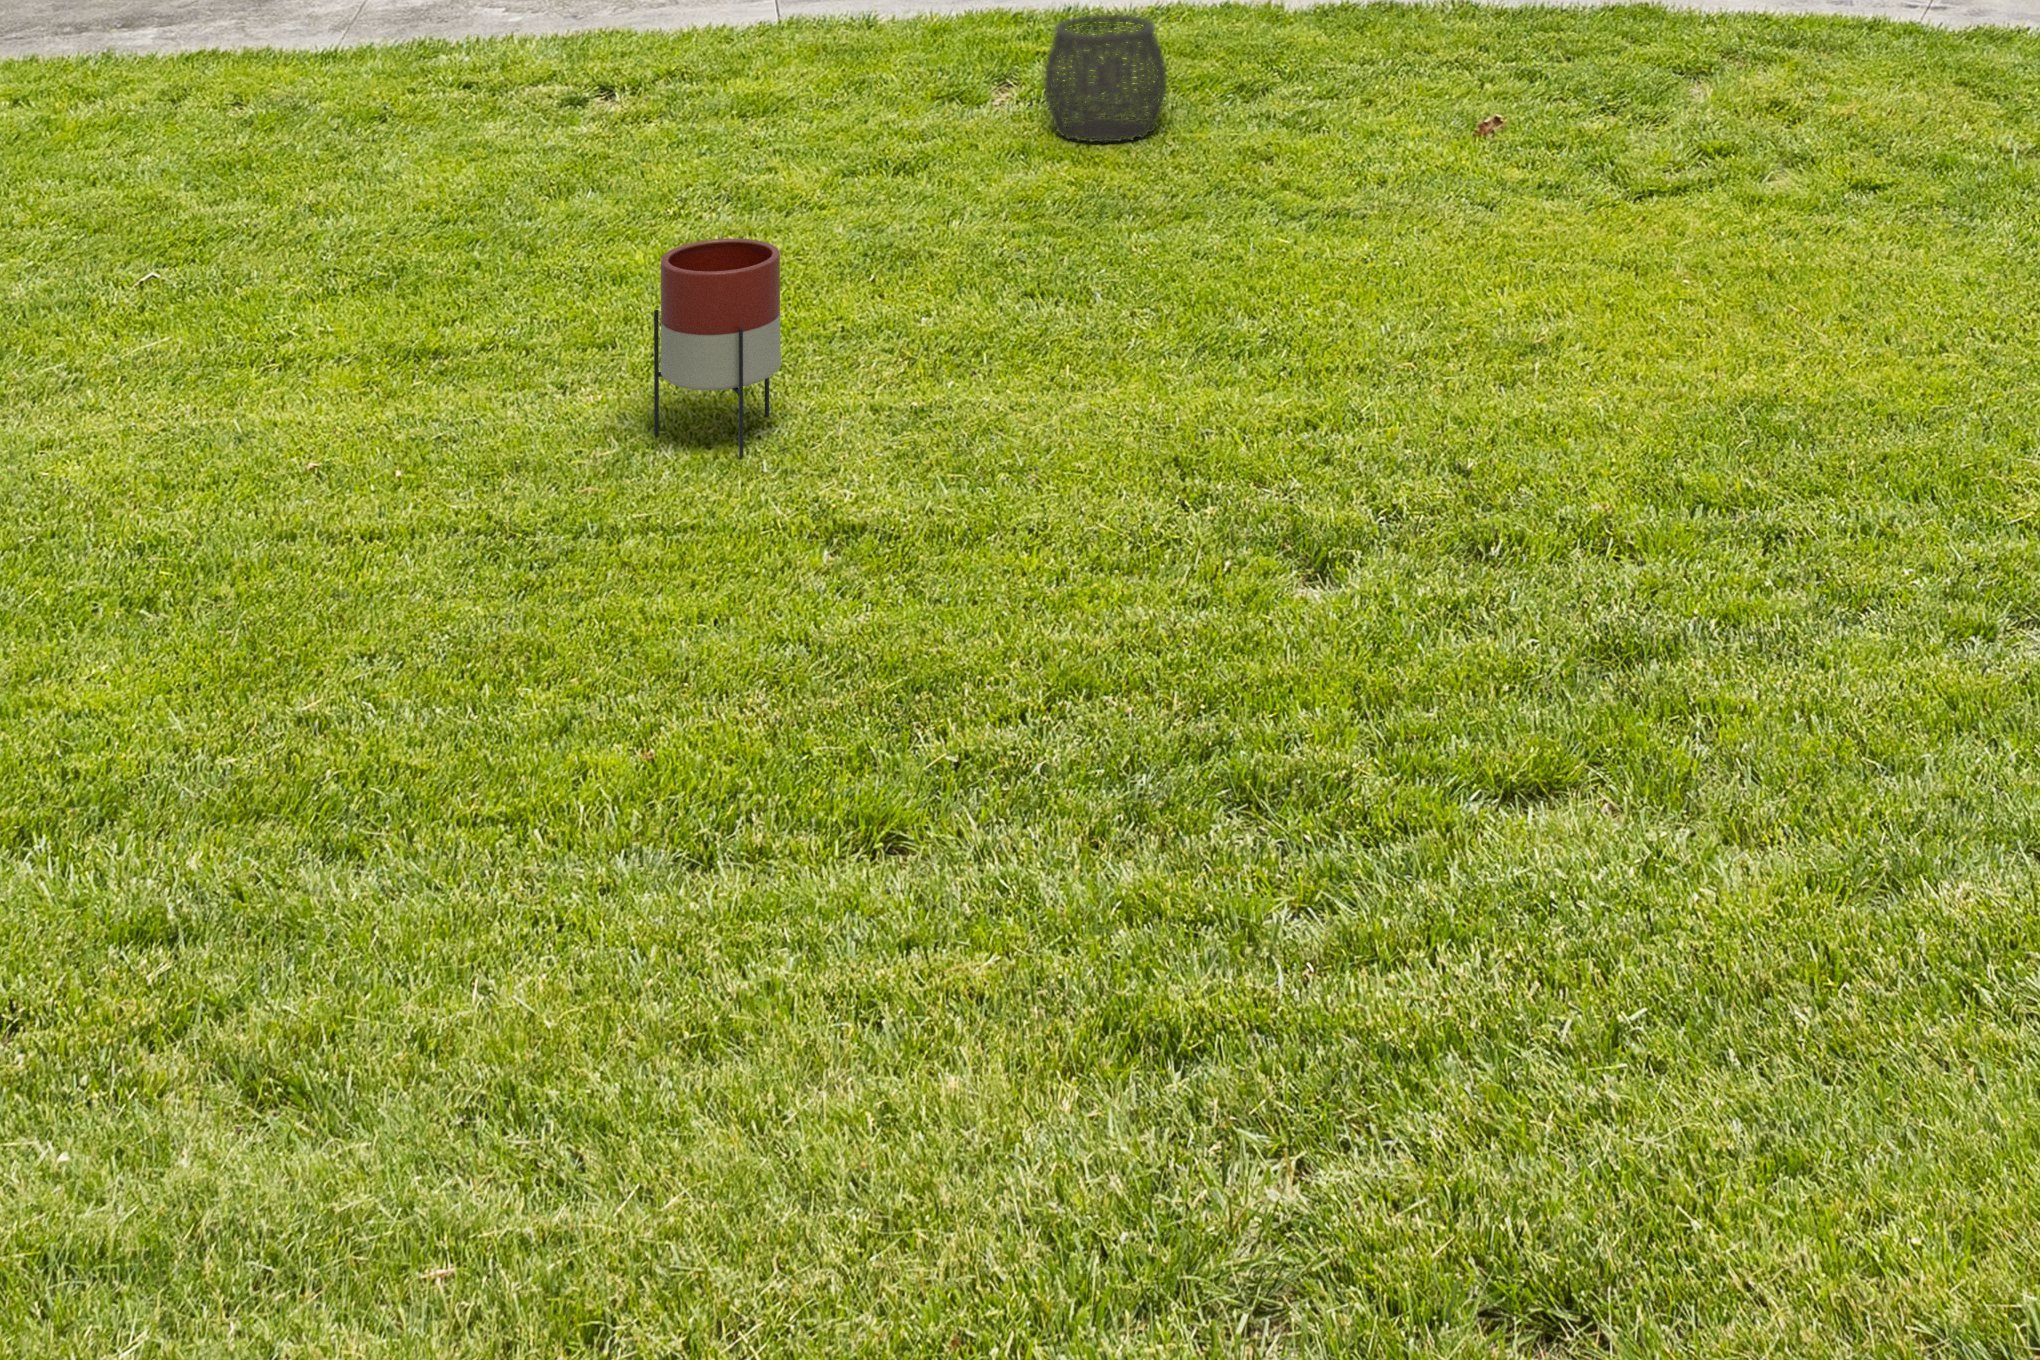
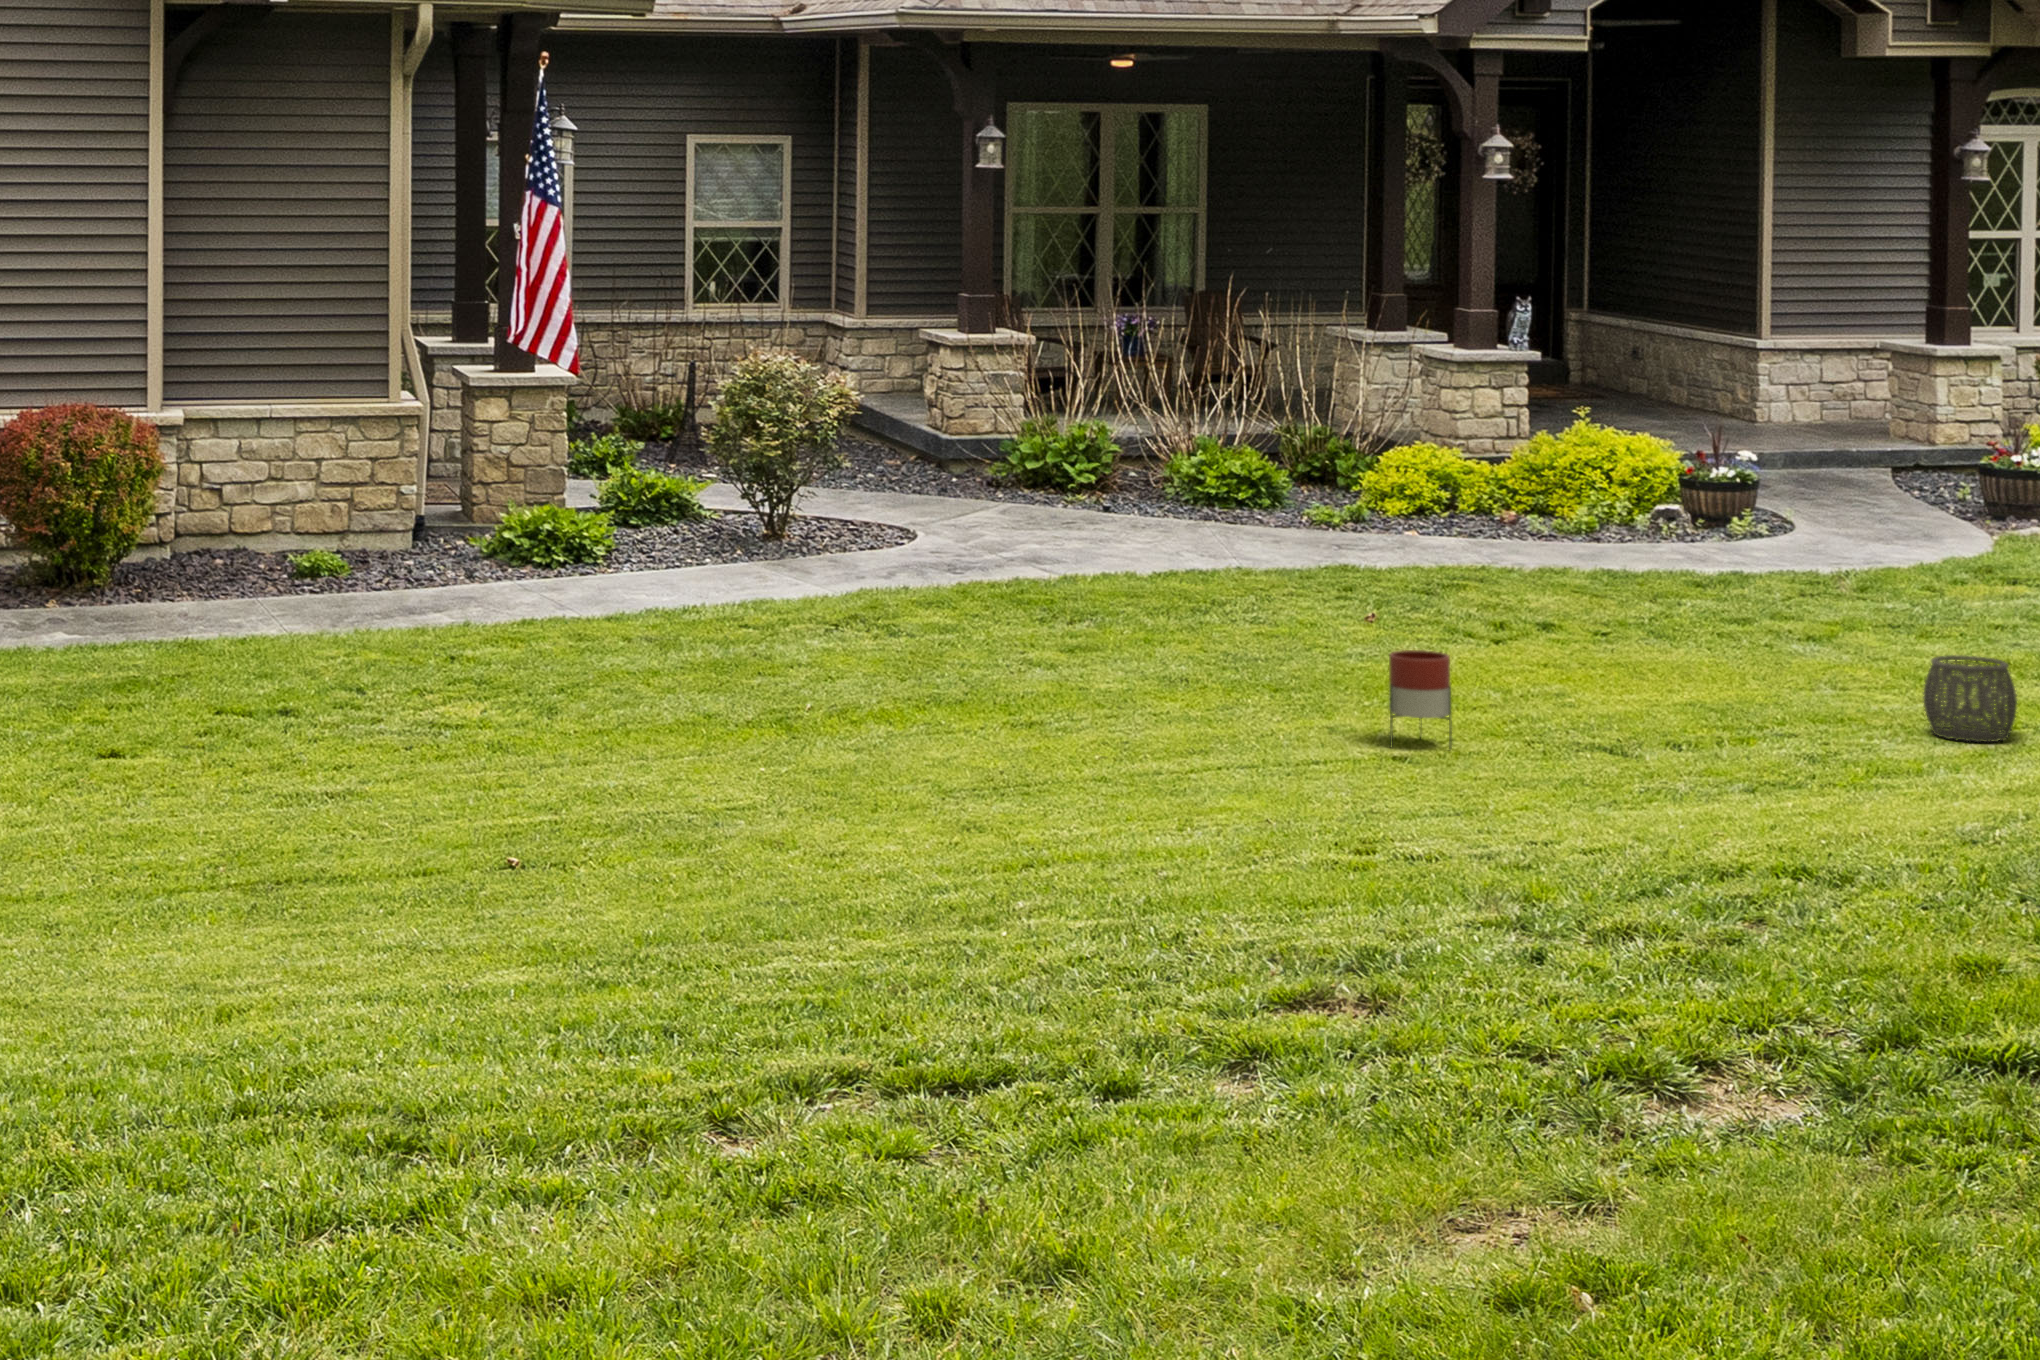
woven basket: present [1044,15,1167,142] -> present [1923,655,2017,742]

